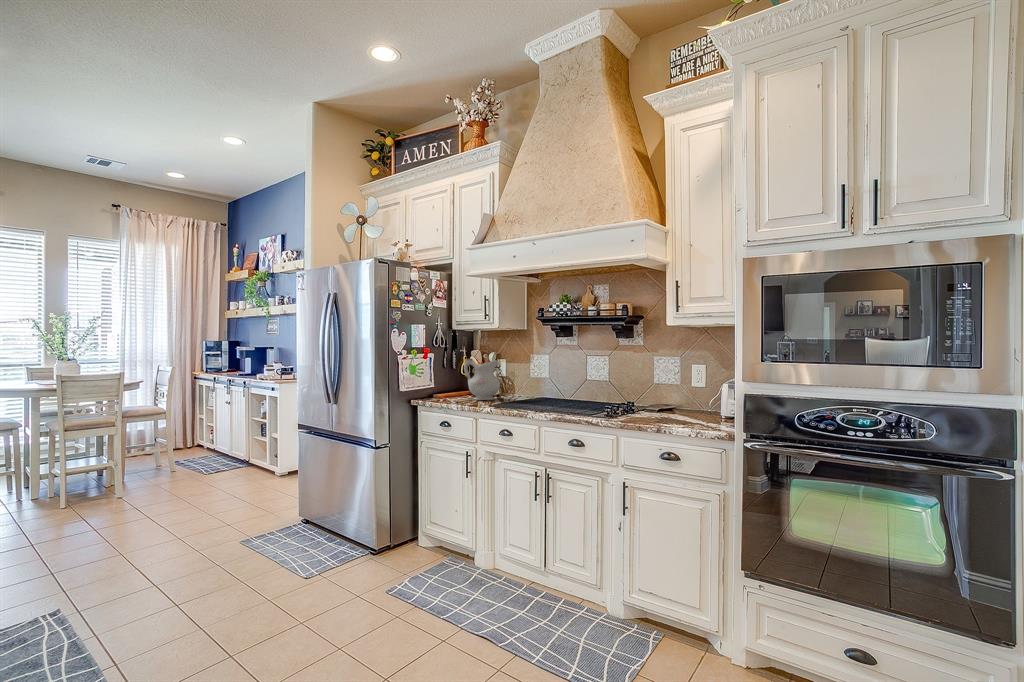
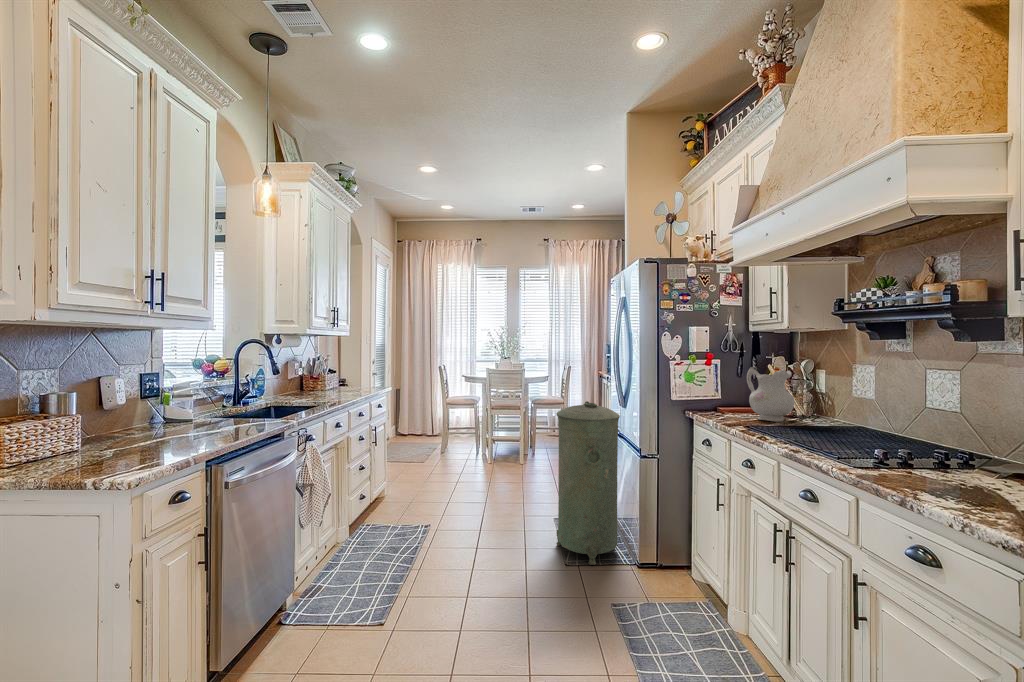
trash can: none [272,403,346,572] -> present [556,401,620,565]

